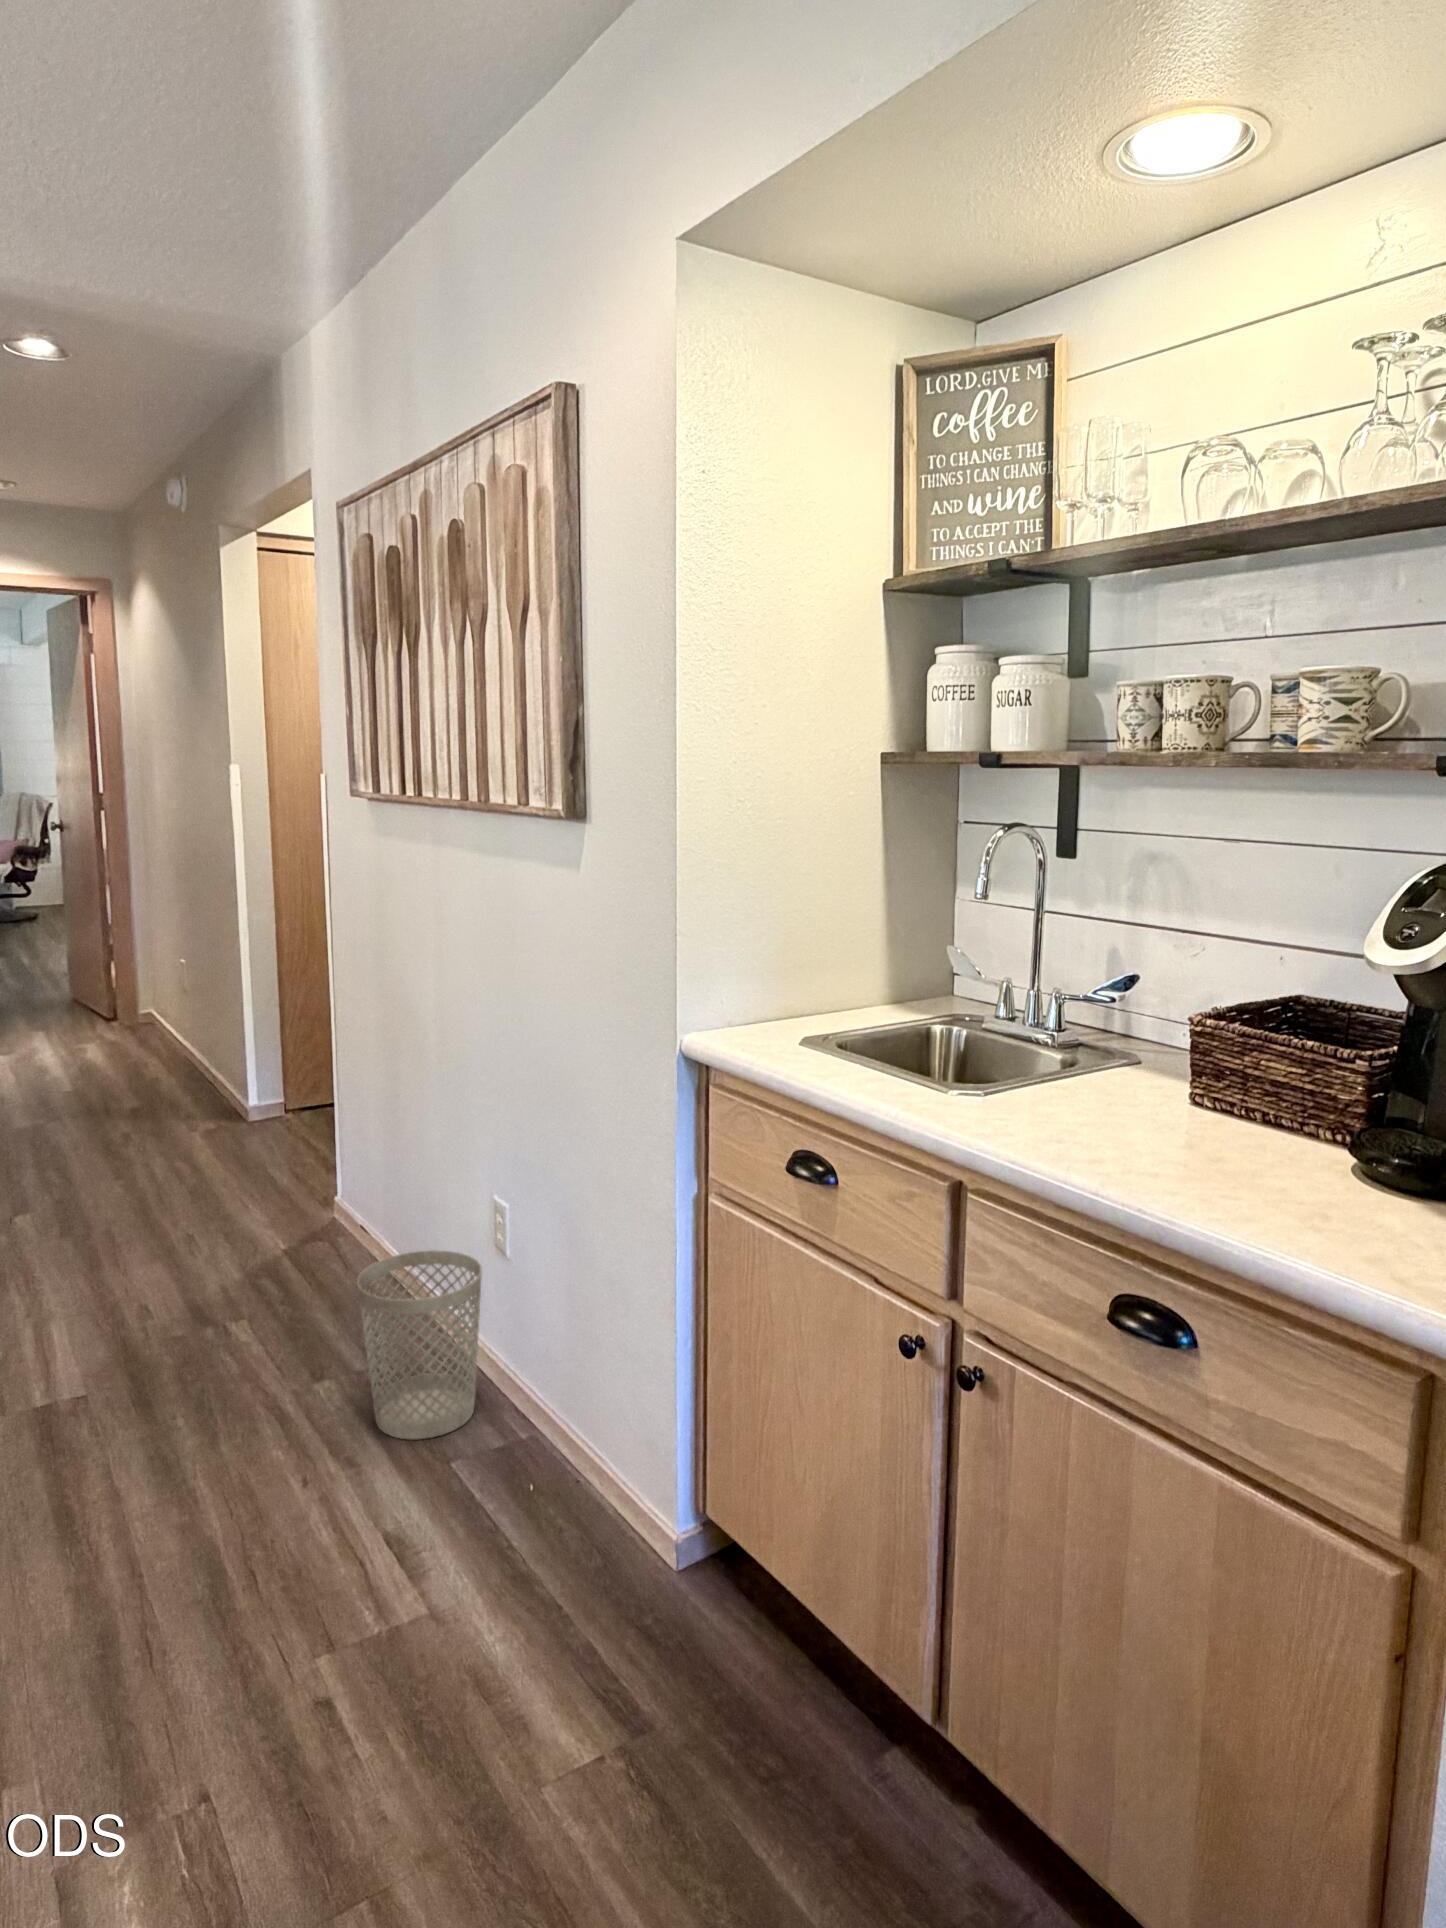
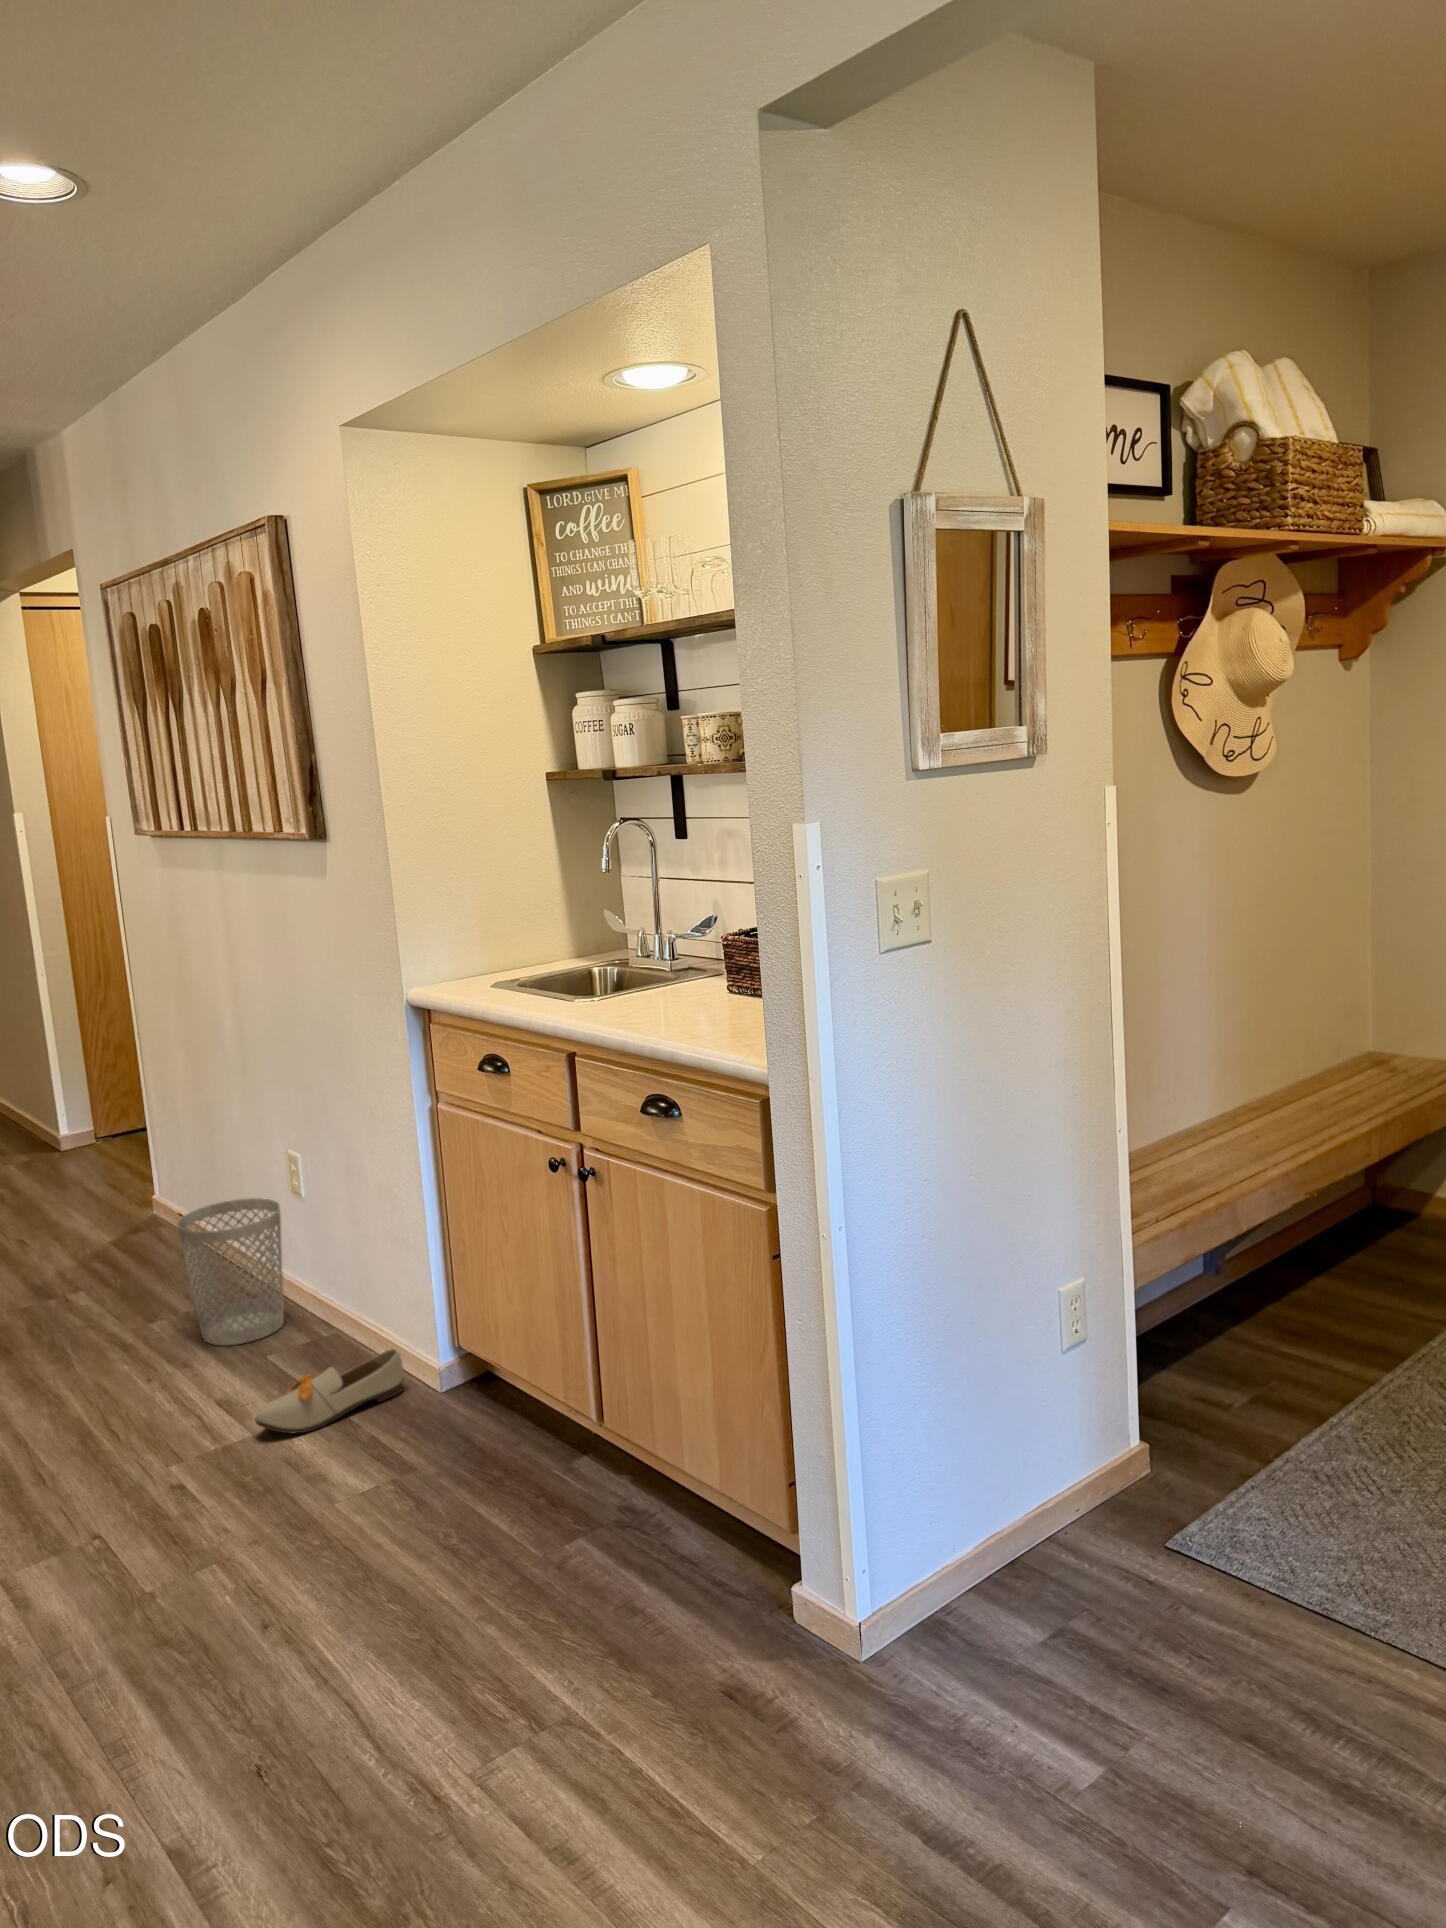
shoe: none [432,1501,627,1621] -> present [255,1349,403,1433]

